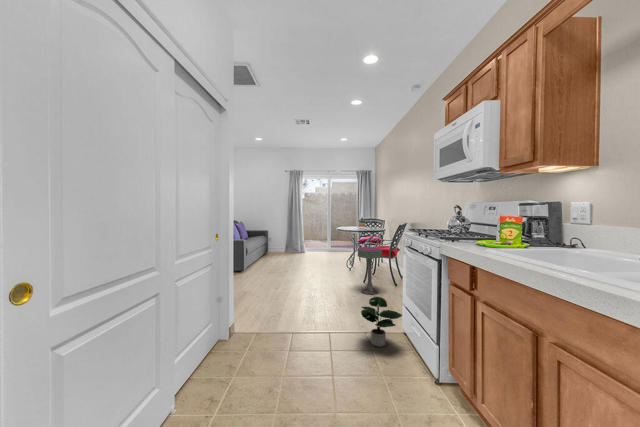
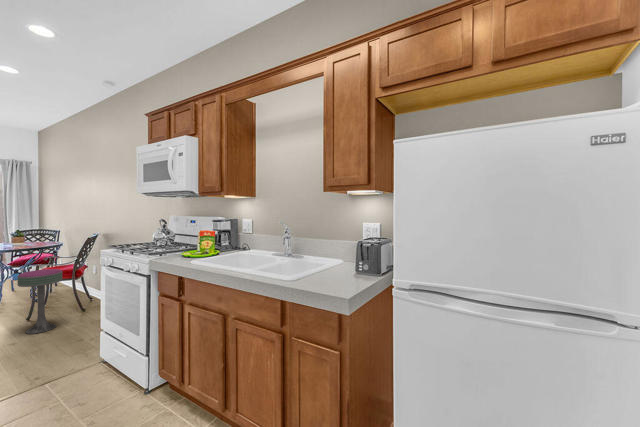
potted plant: present [361,297,402,347] -> none [38,331,103,392]

